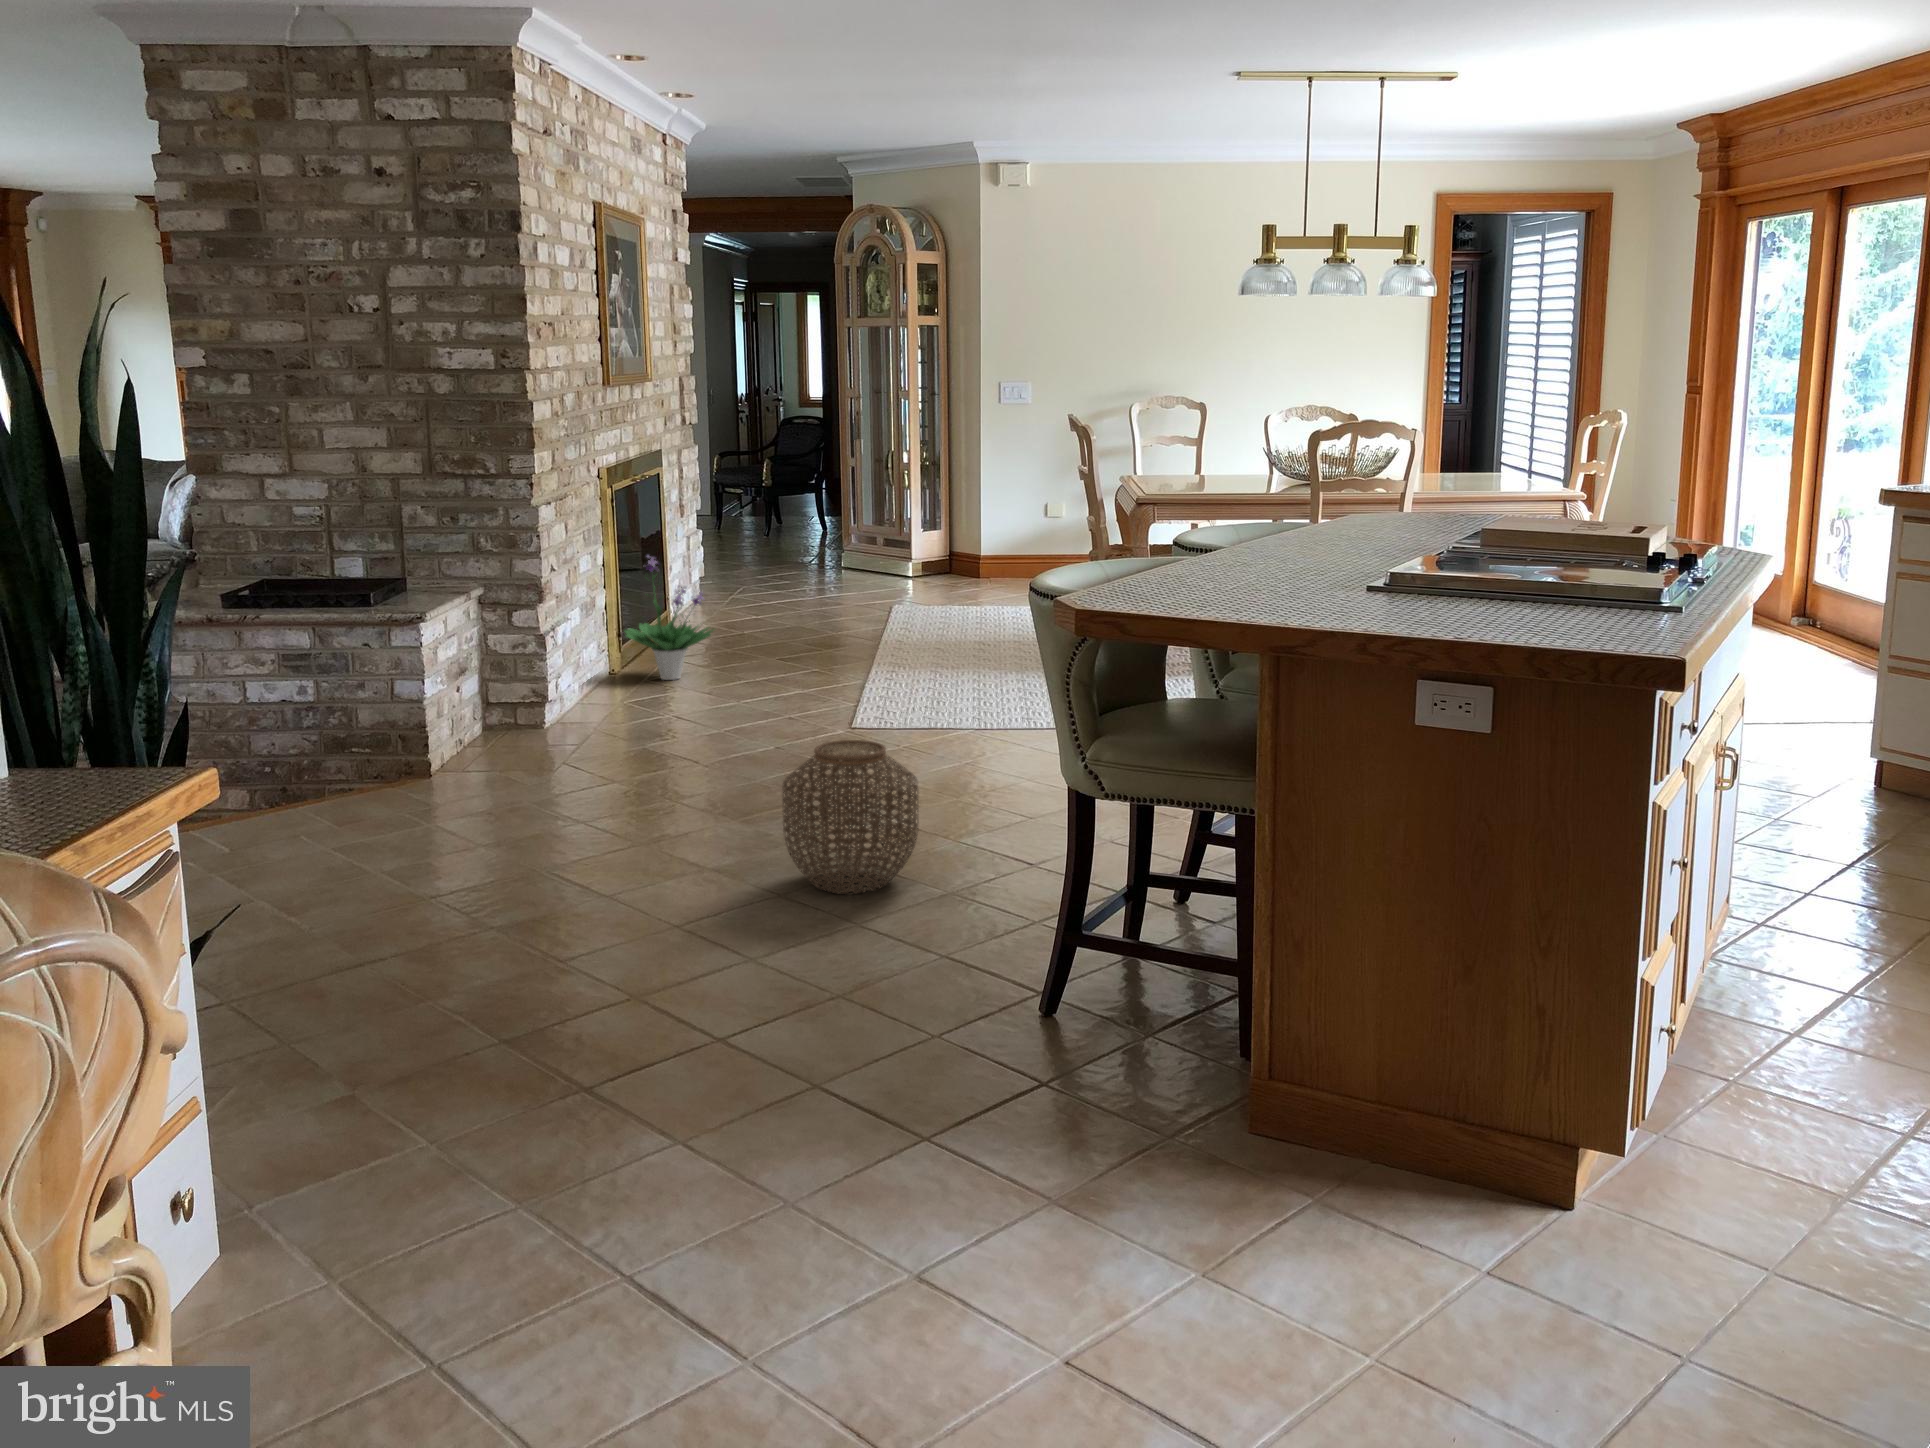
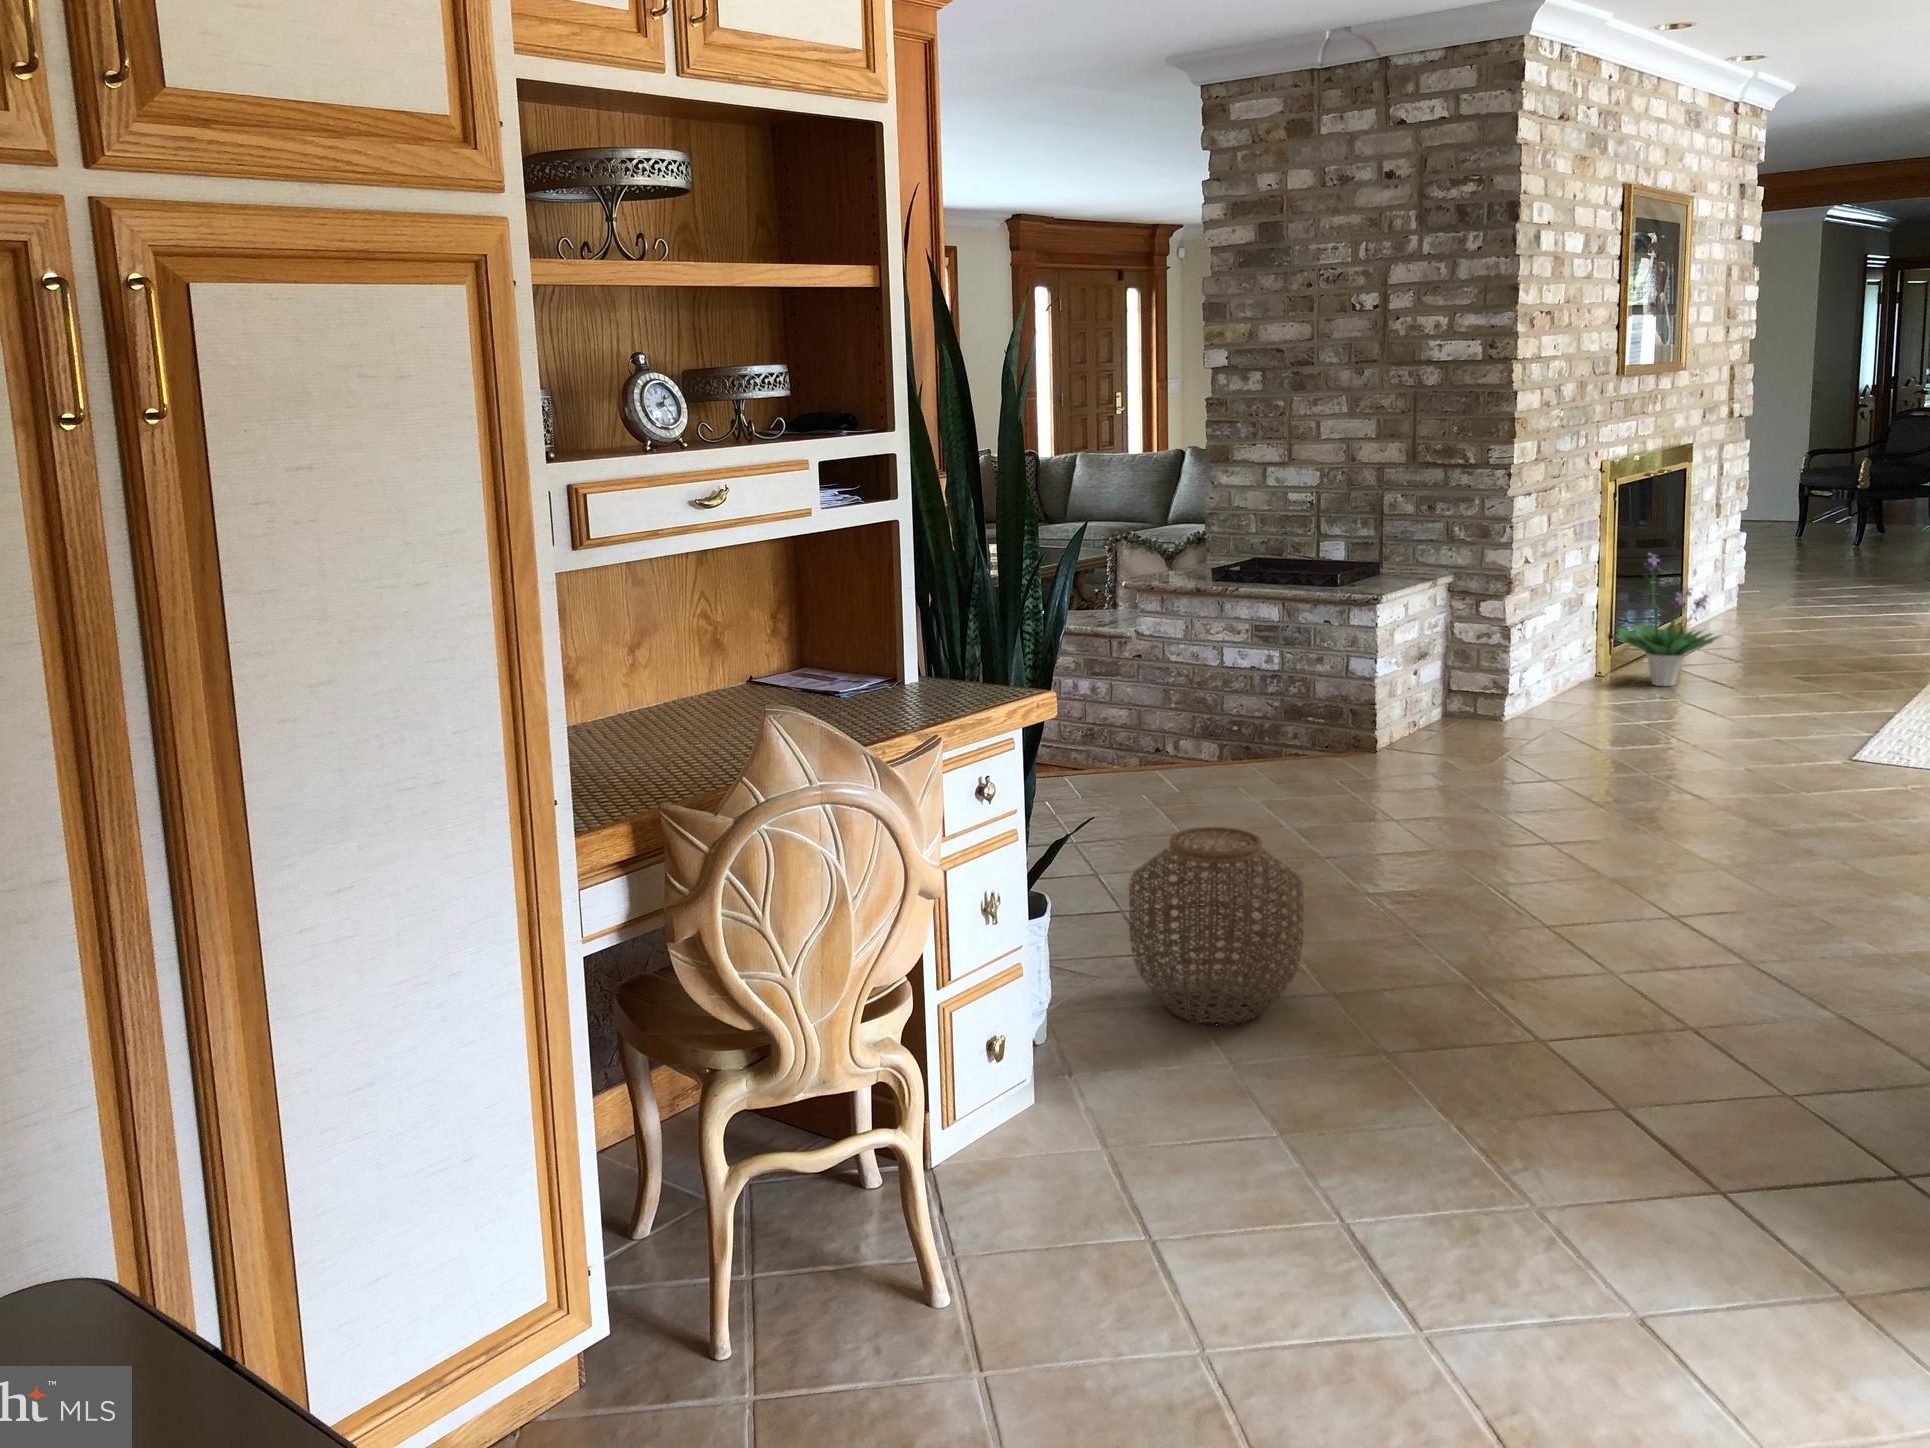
woven basket: present [783,740,919,894] -> present [1129,827,1304,1024]

